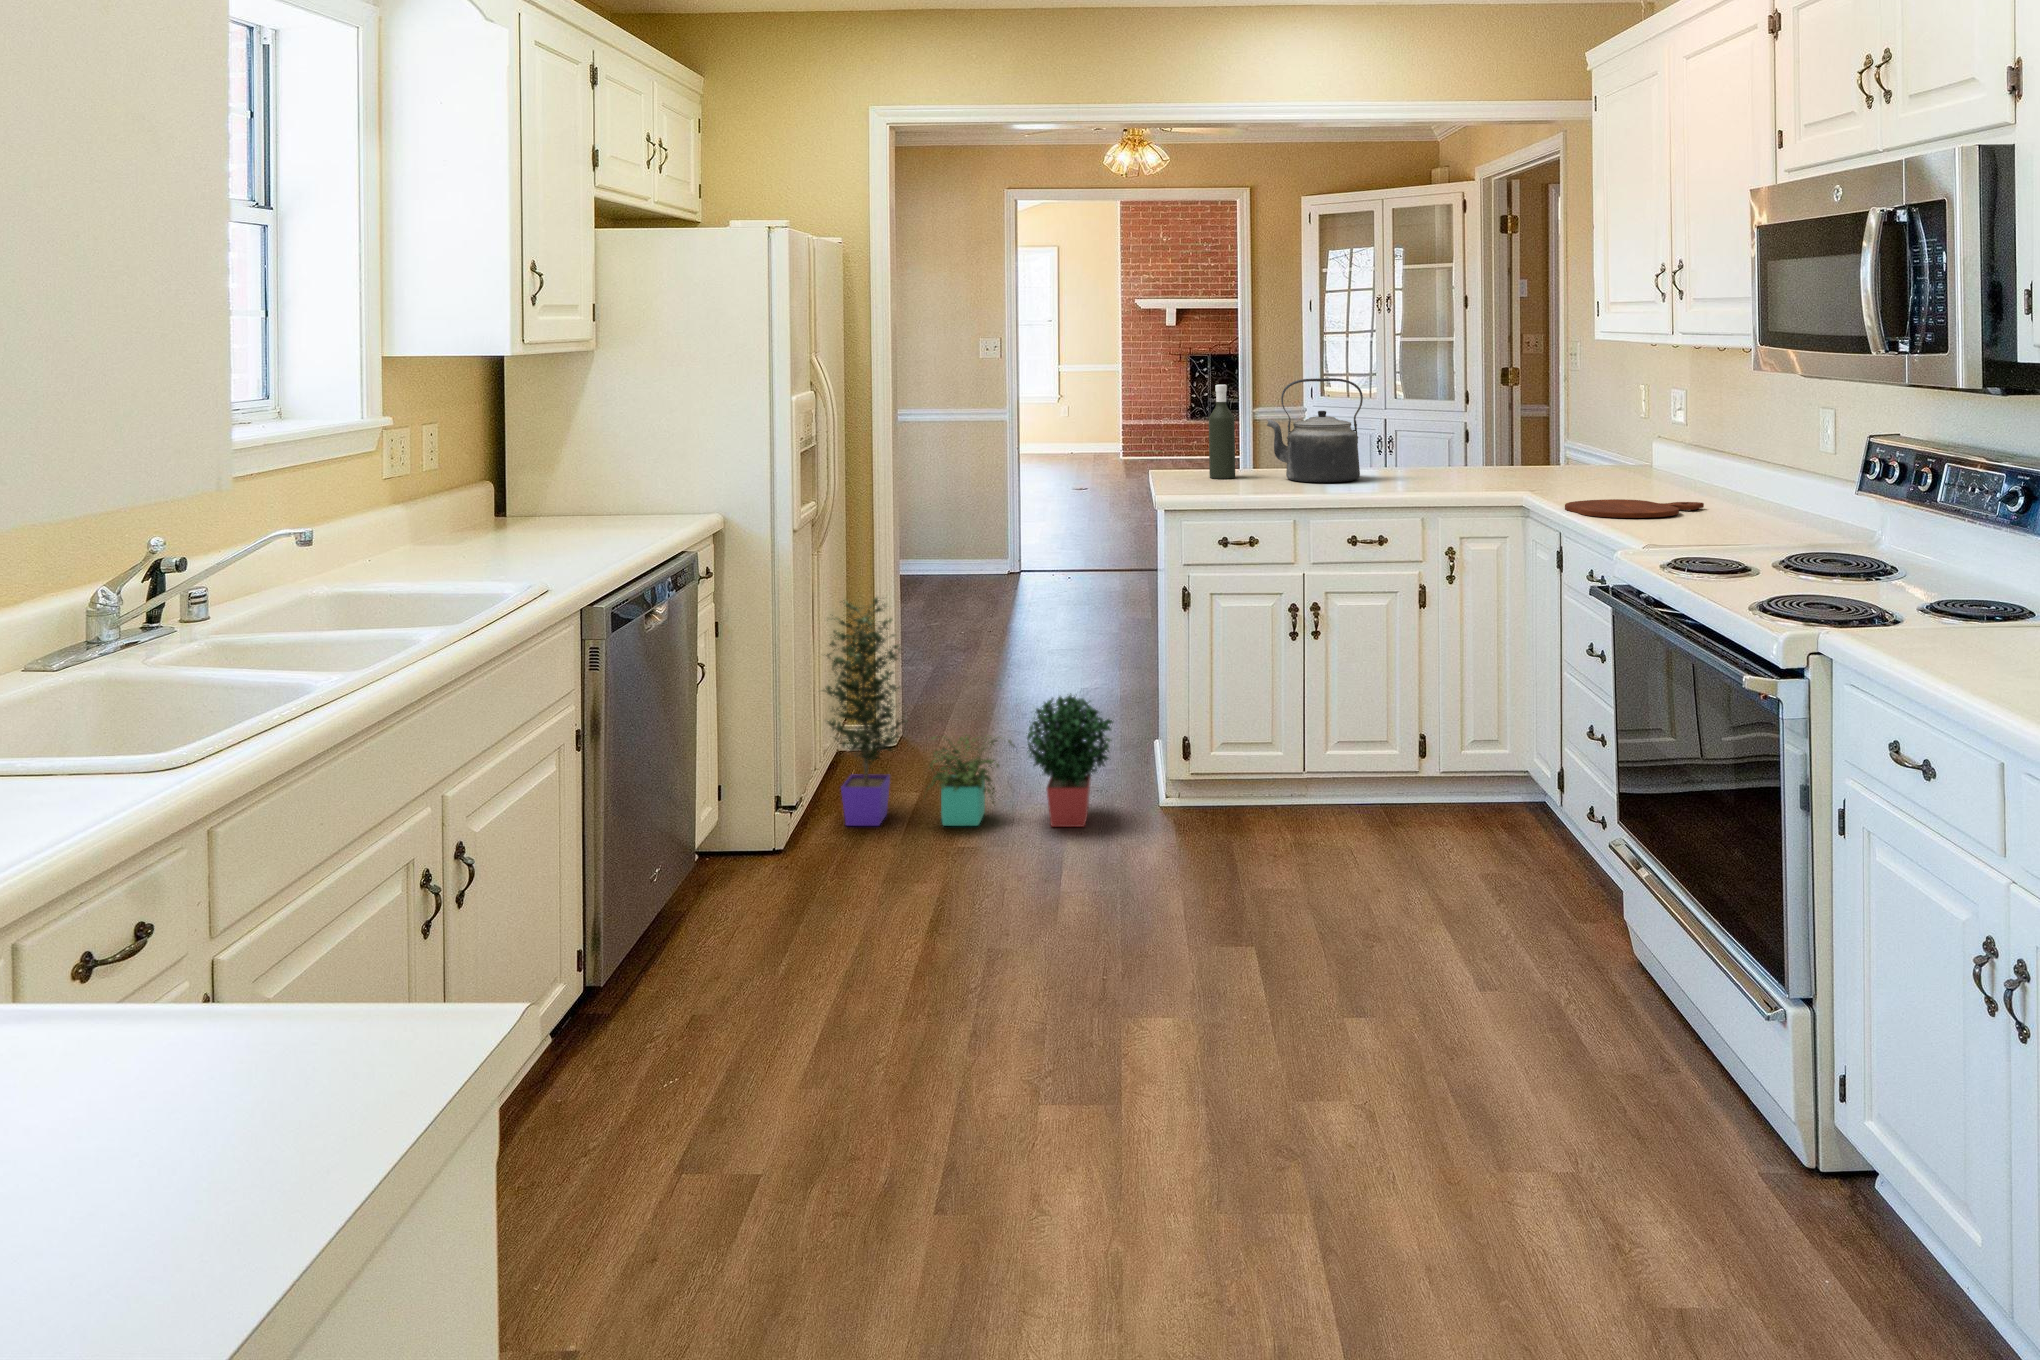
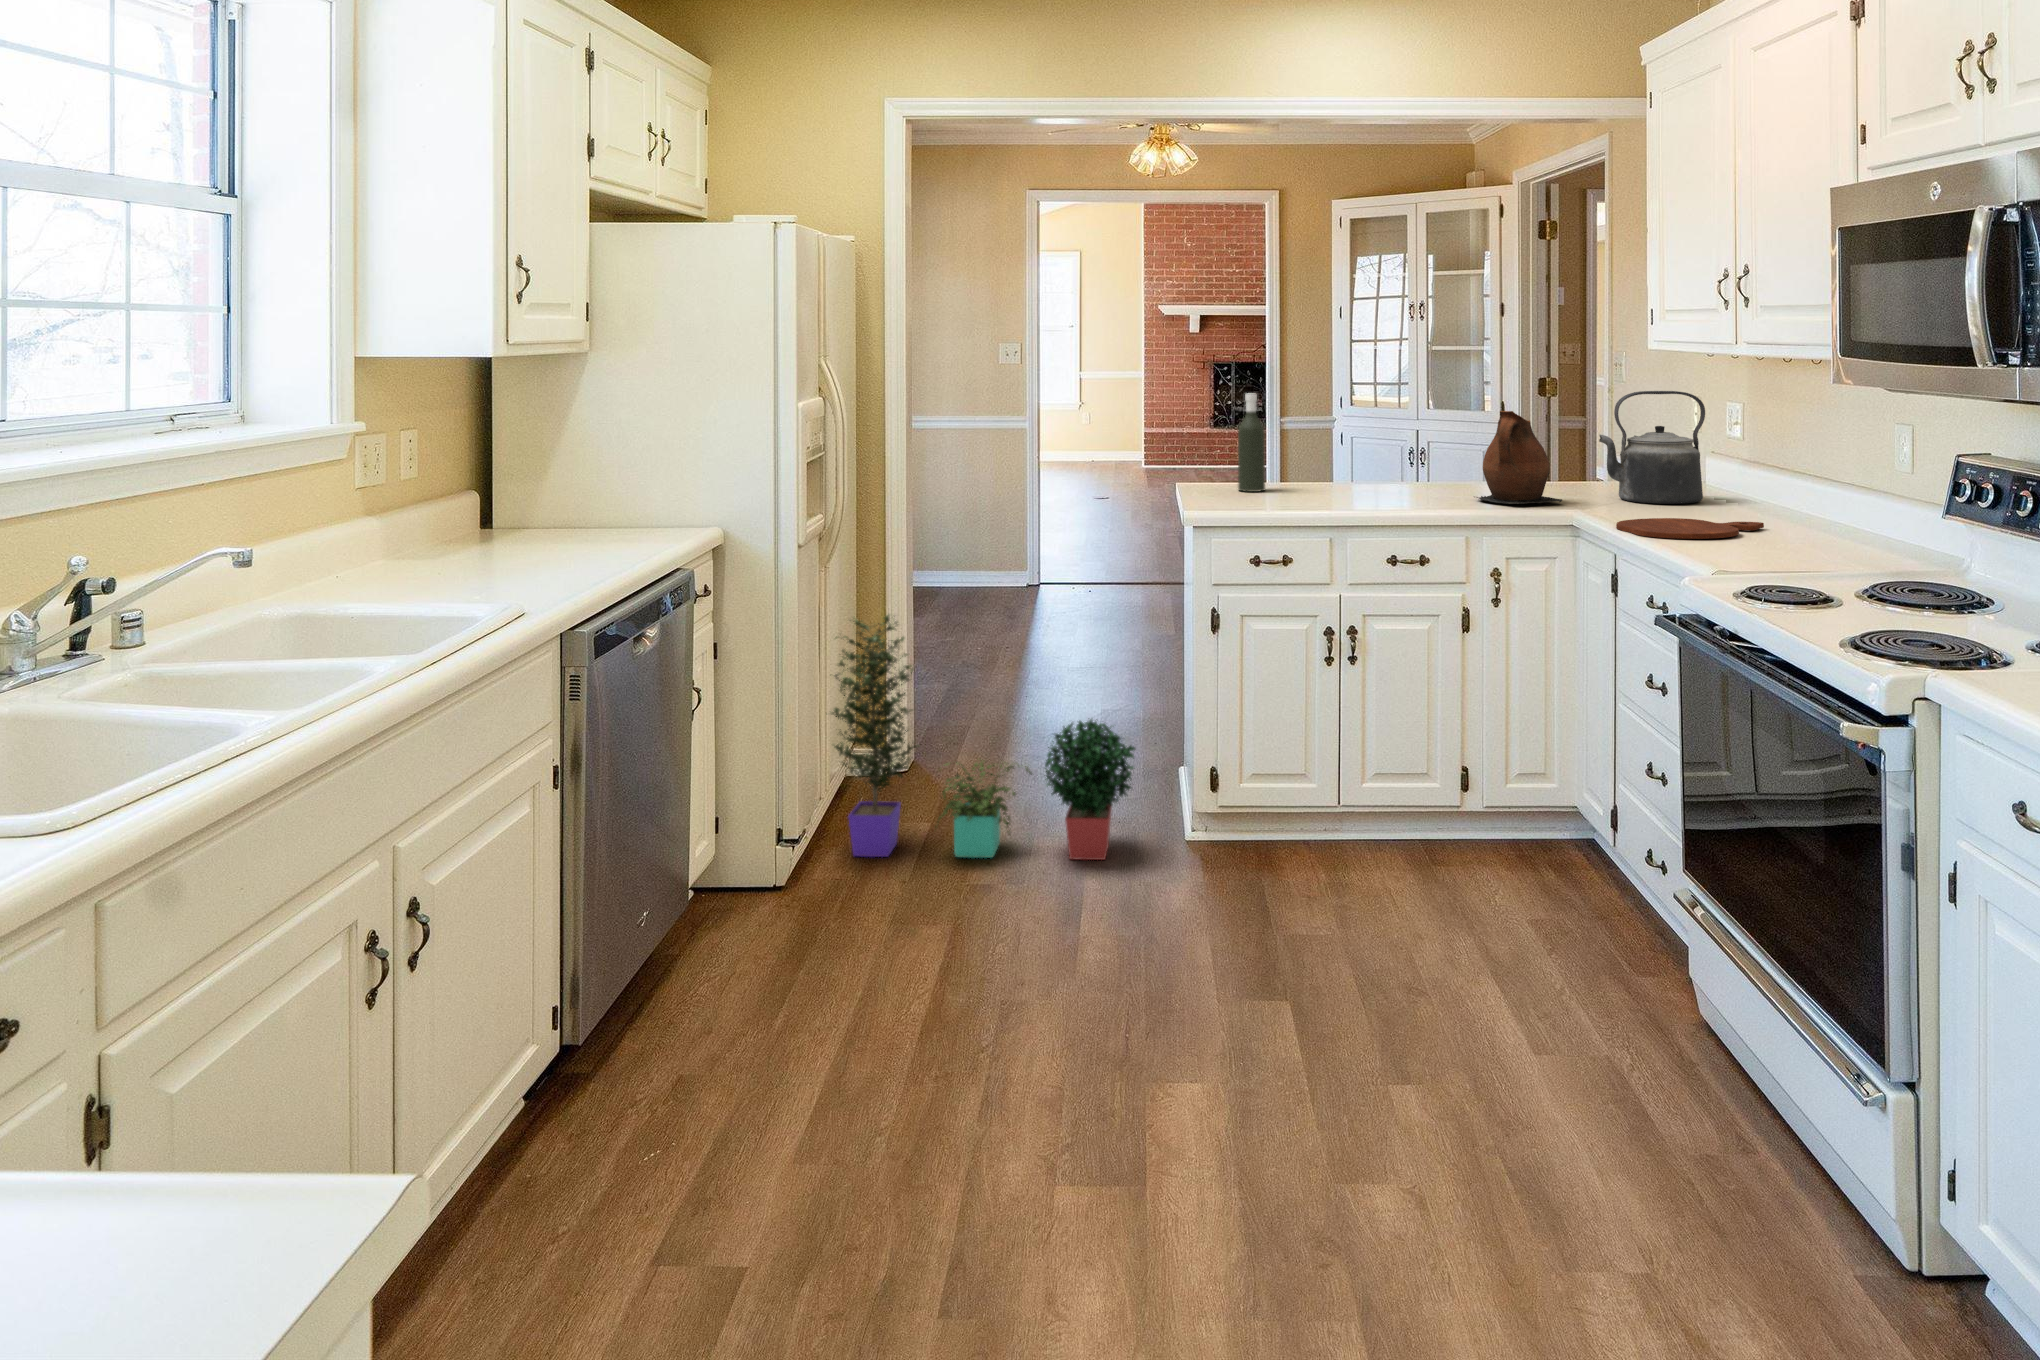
kettle: present [1267,378,1363,482] -> present [1599,391,1705,504]
ceramic pitcher: none [1433,399,1518,488] -> present [1477,411,1562,504]

